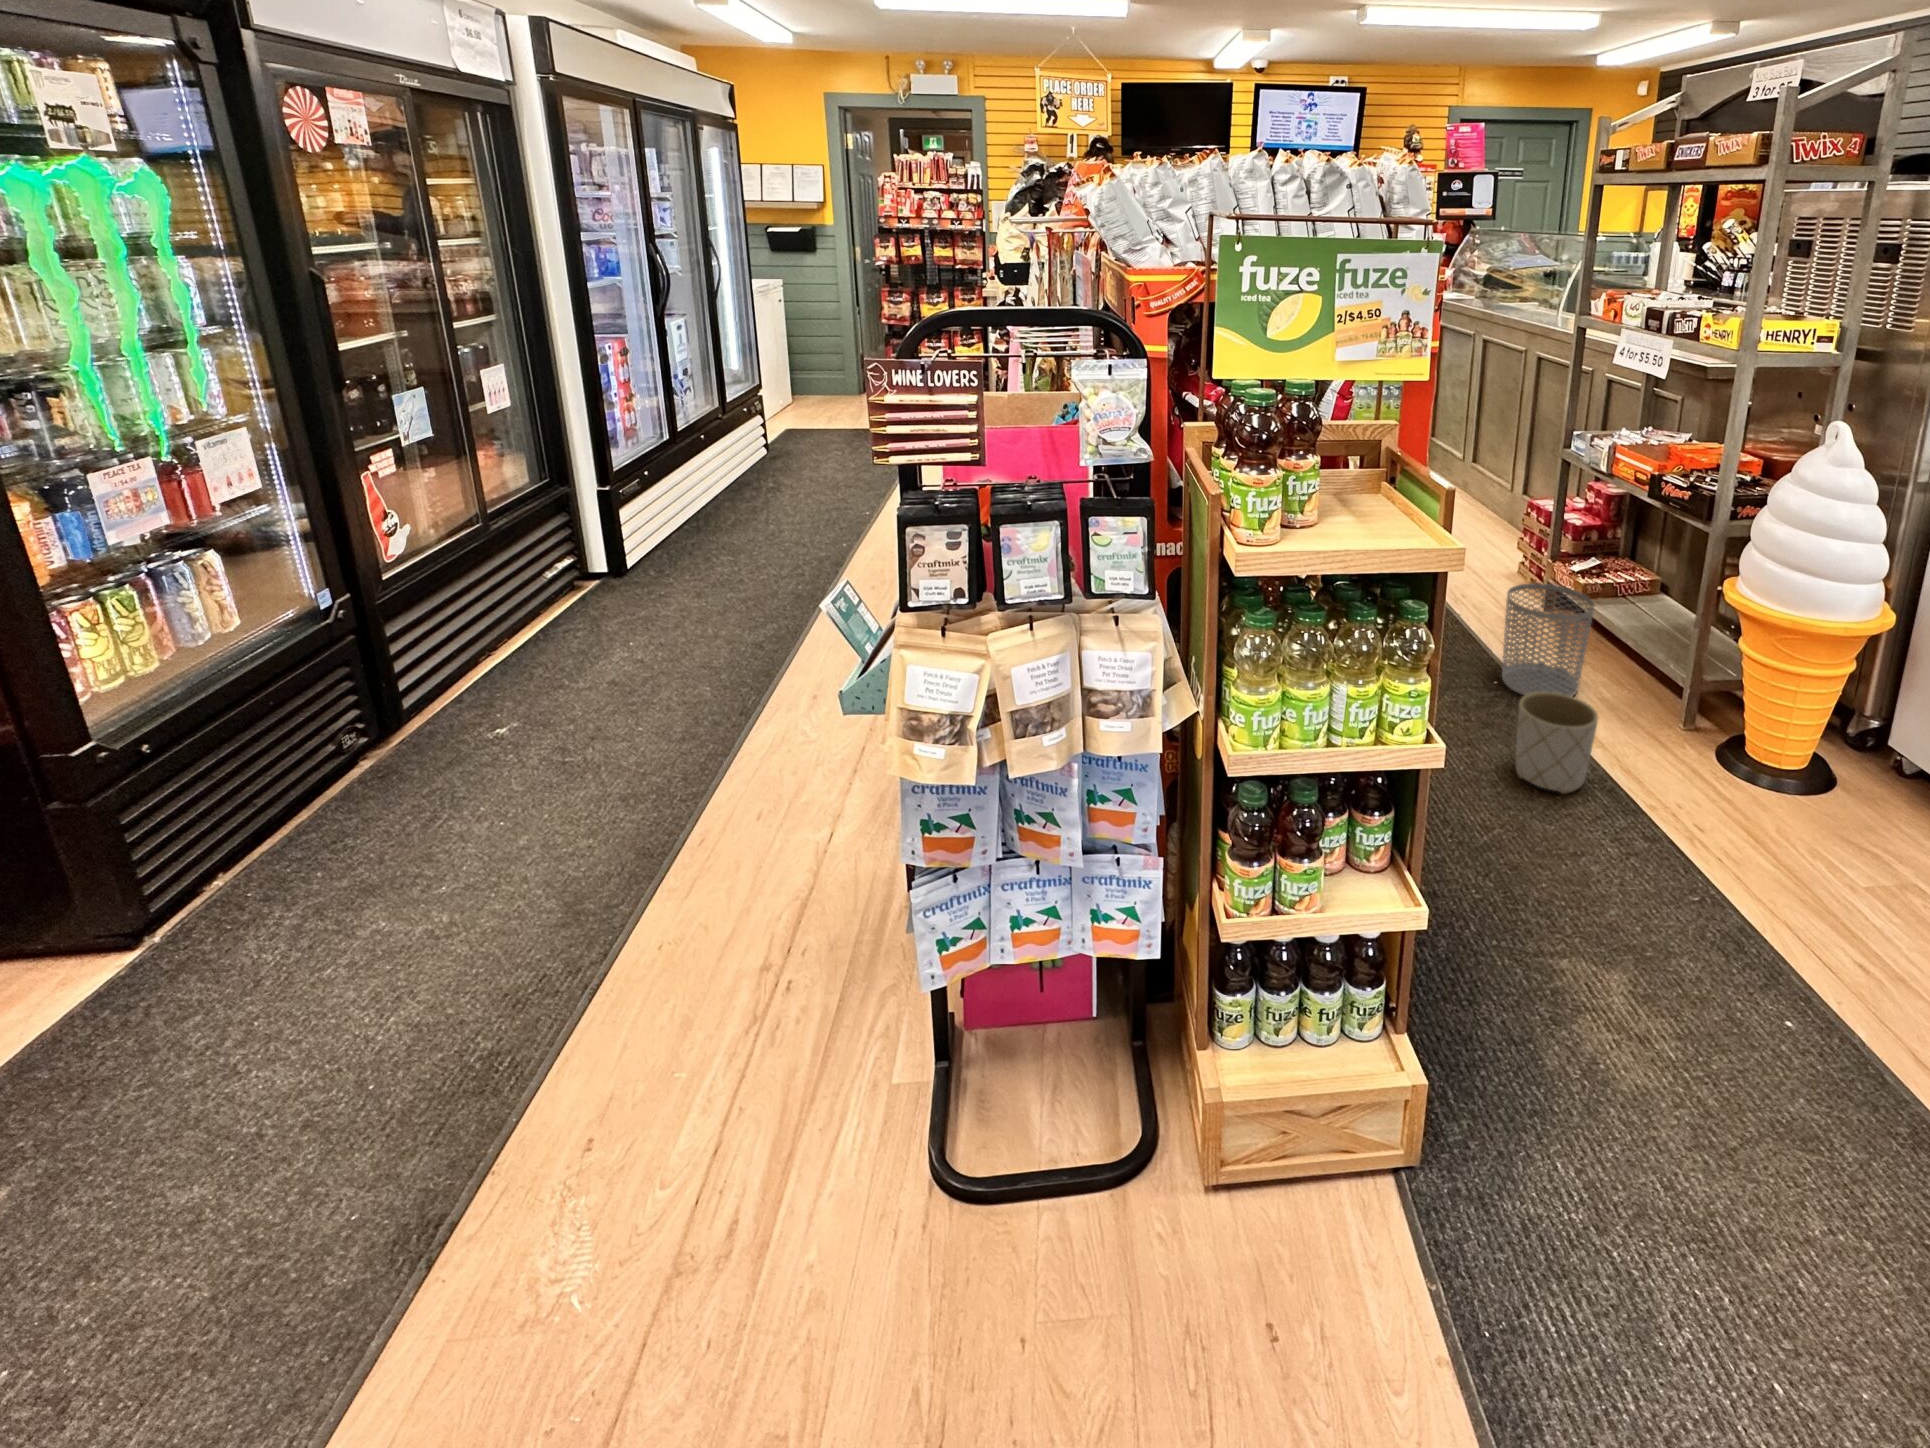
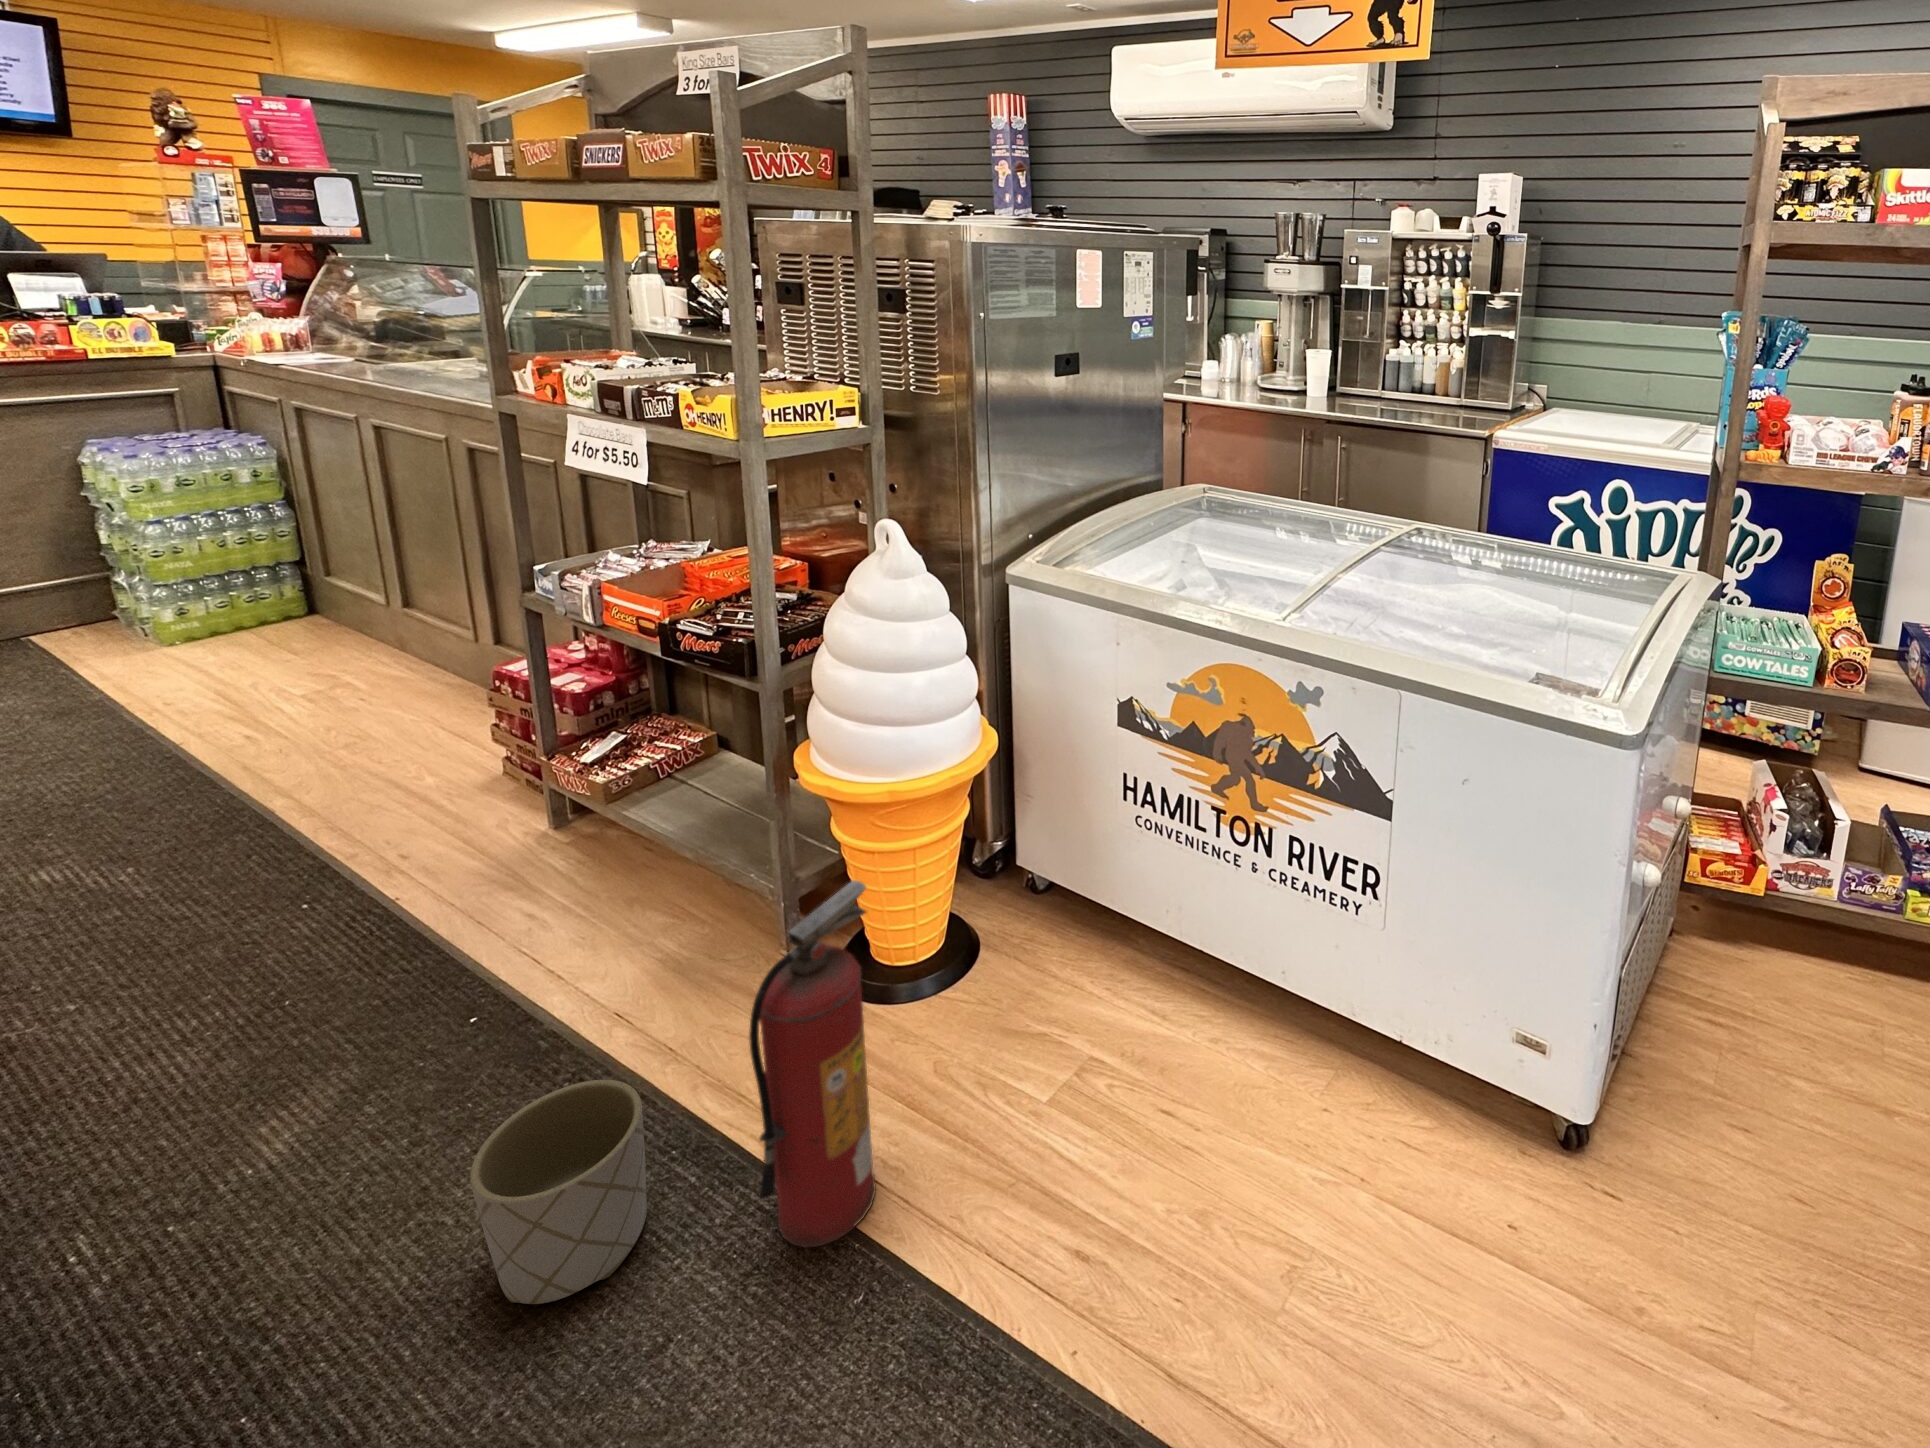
waste bin: present [1502,583,1595,696] -> none [433,840,620,1064]
fire extinguisher: none [1653,637,1764,851] -> present [749,881,876,1247]

